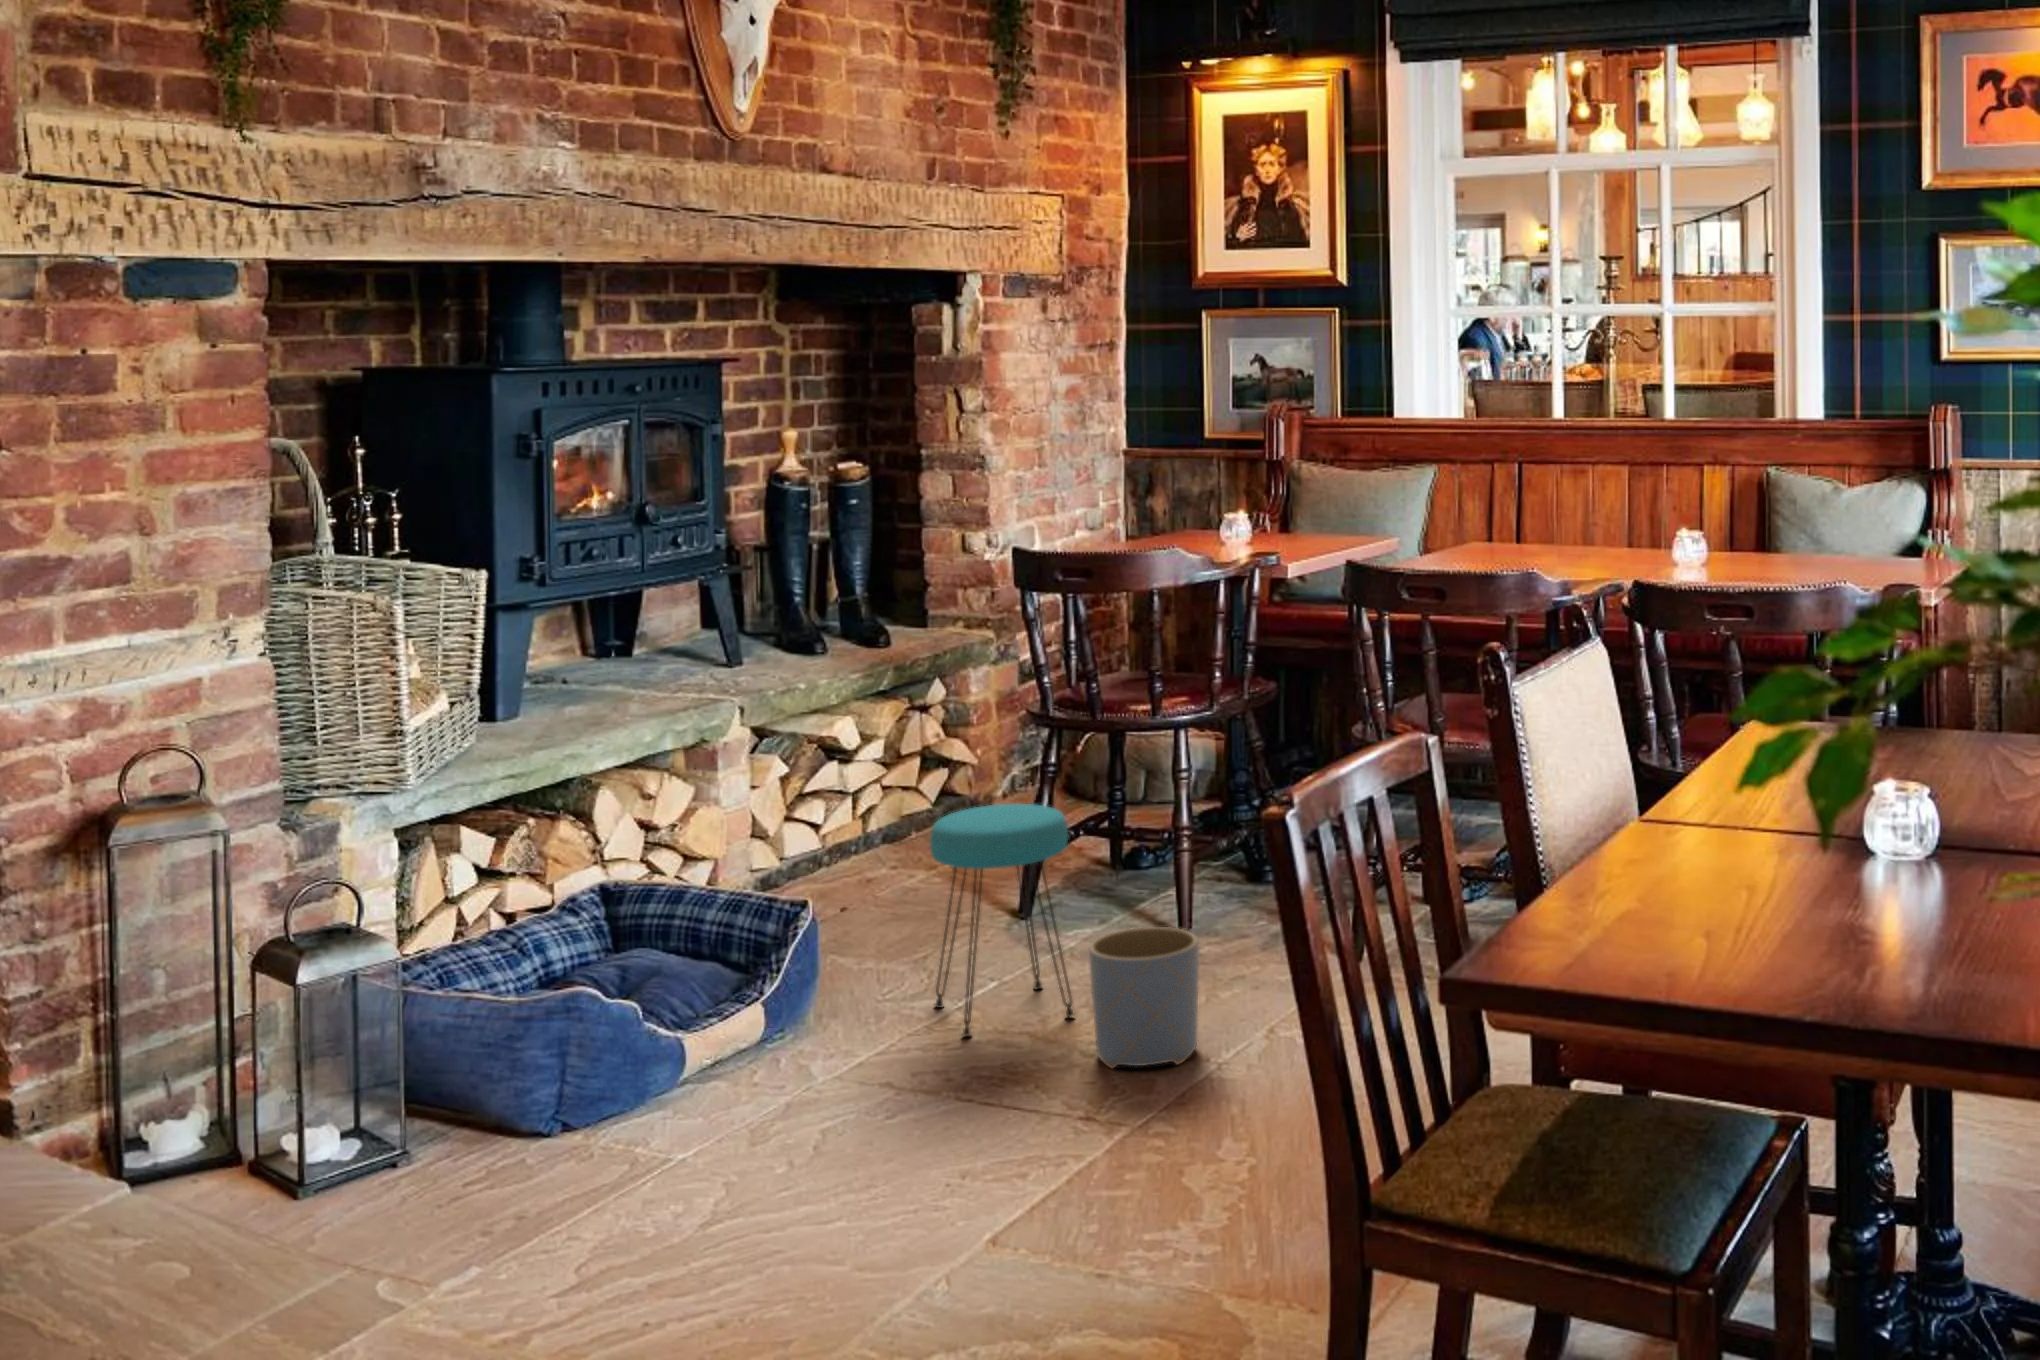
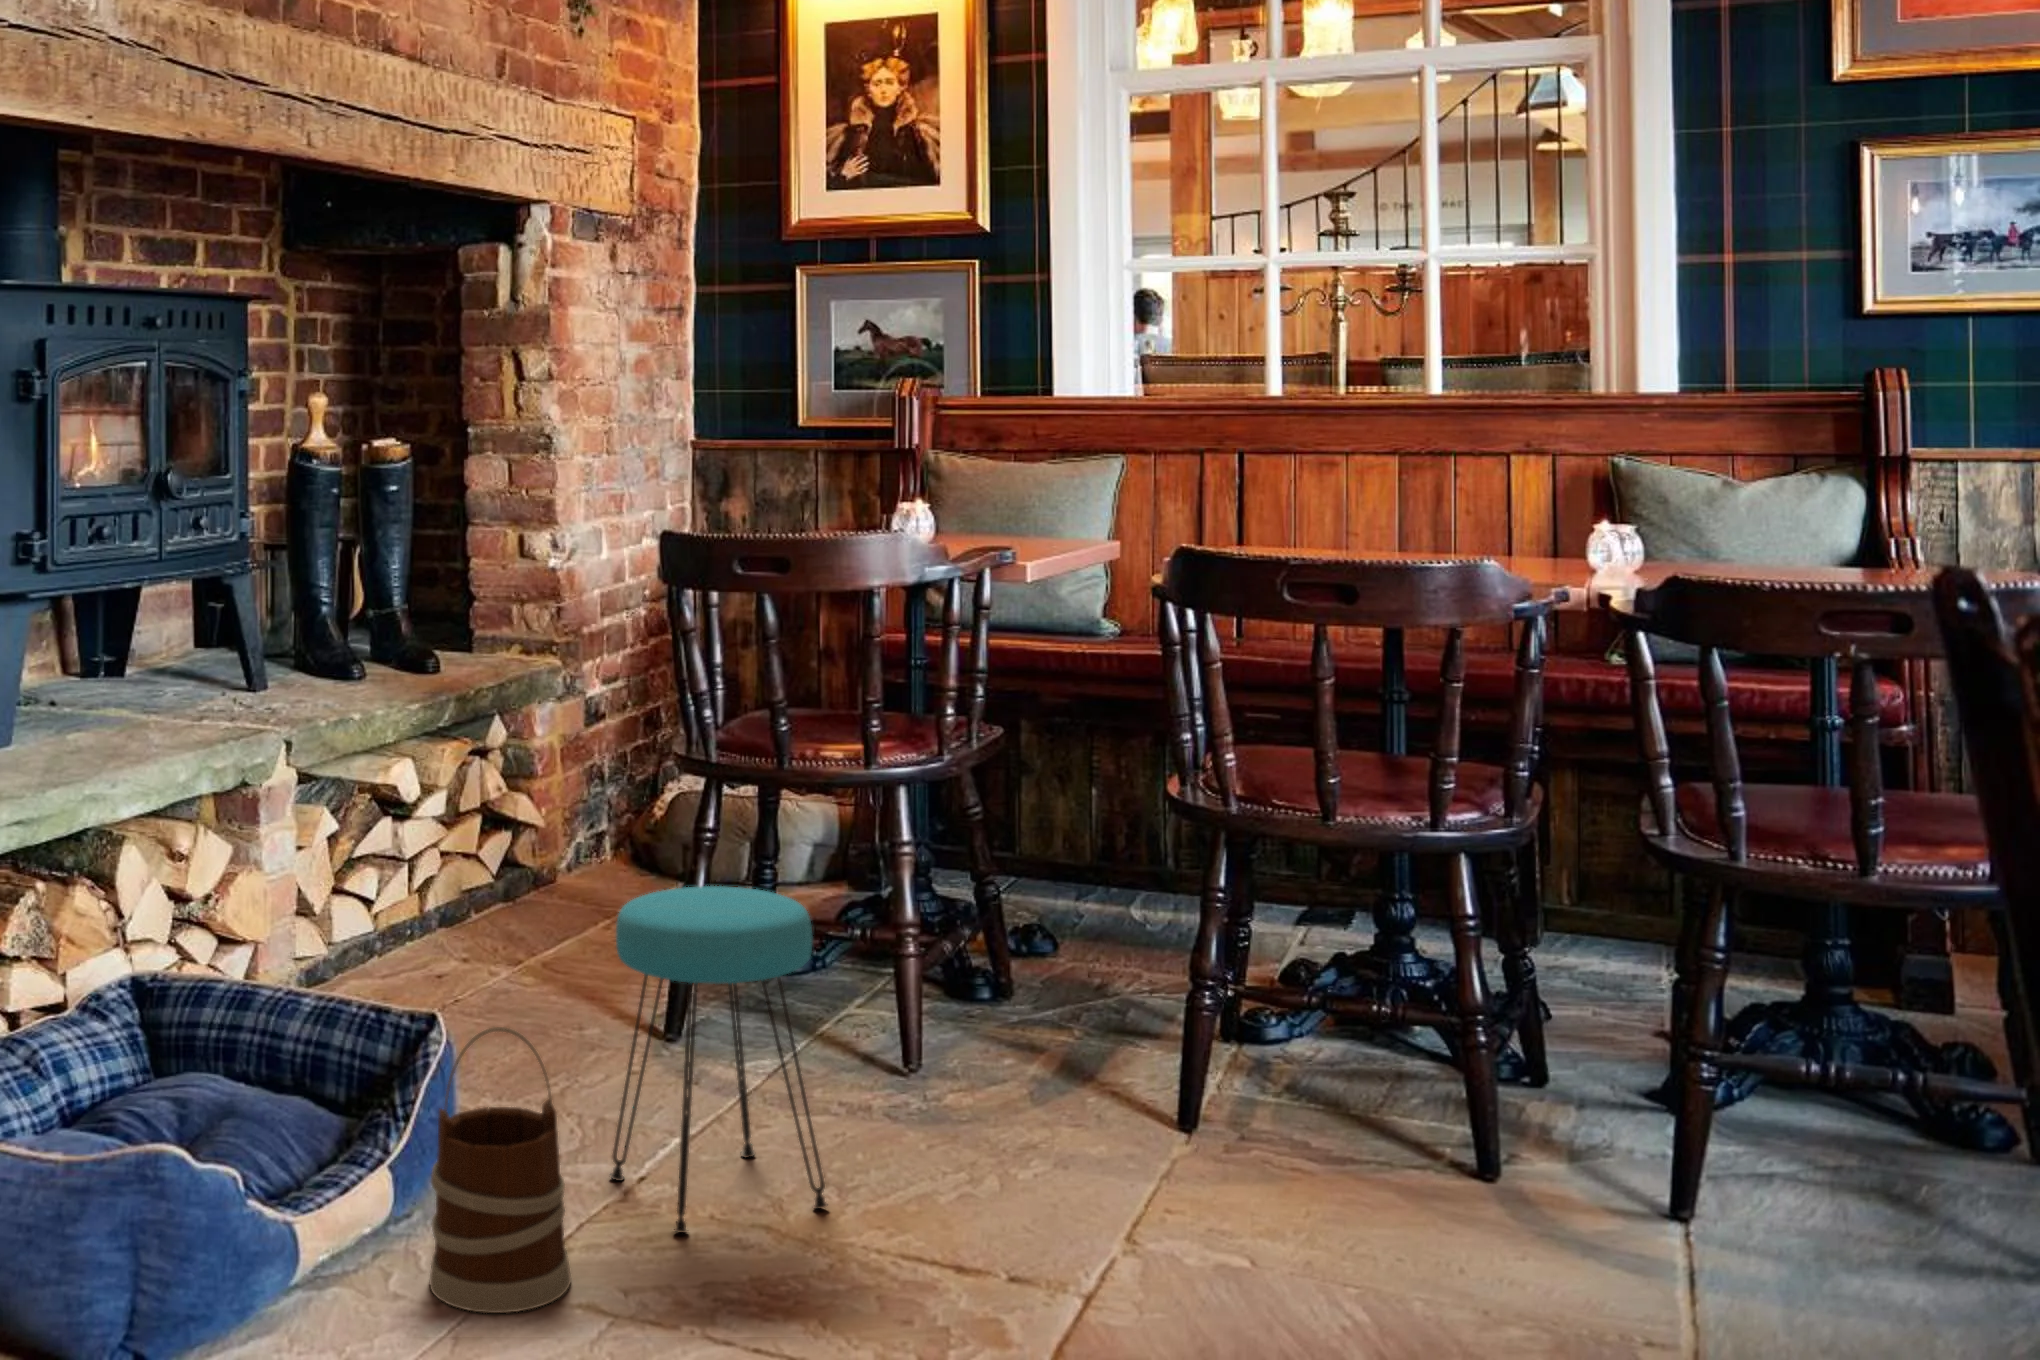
wooden bucket: none [781,902,879,1088] -> present [430,1027,571,1313]
planter: present [1089,927,1199,1068] -> none [887,1084,1057,1307]

